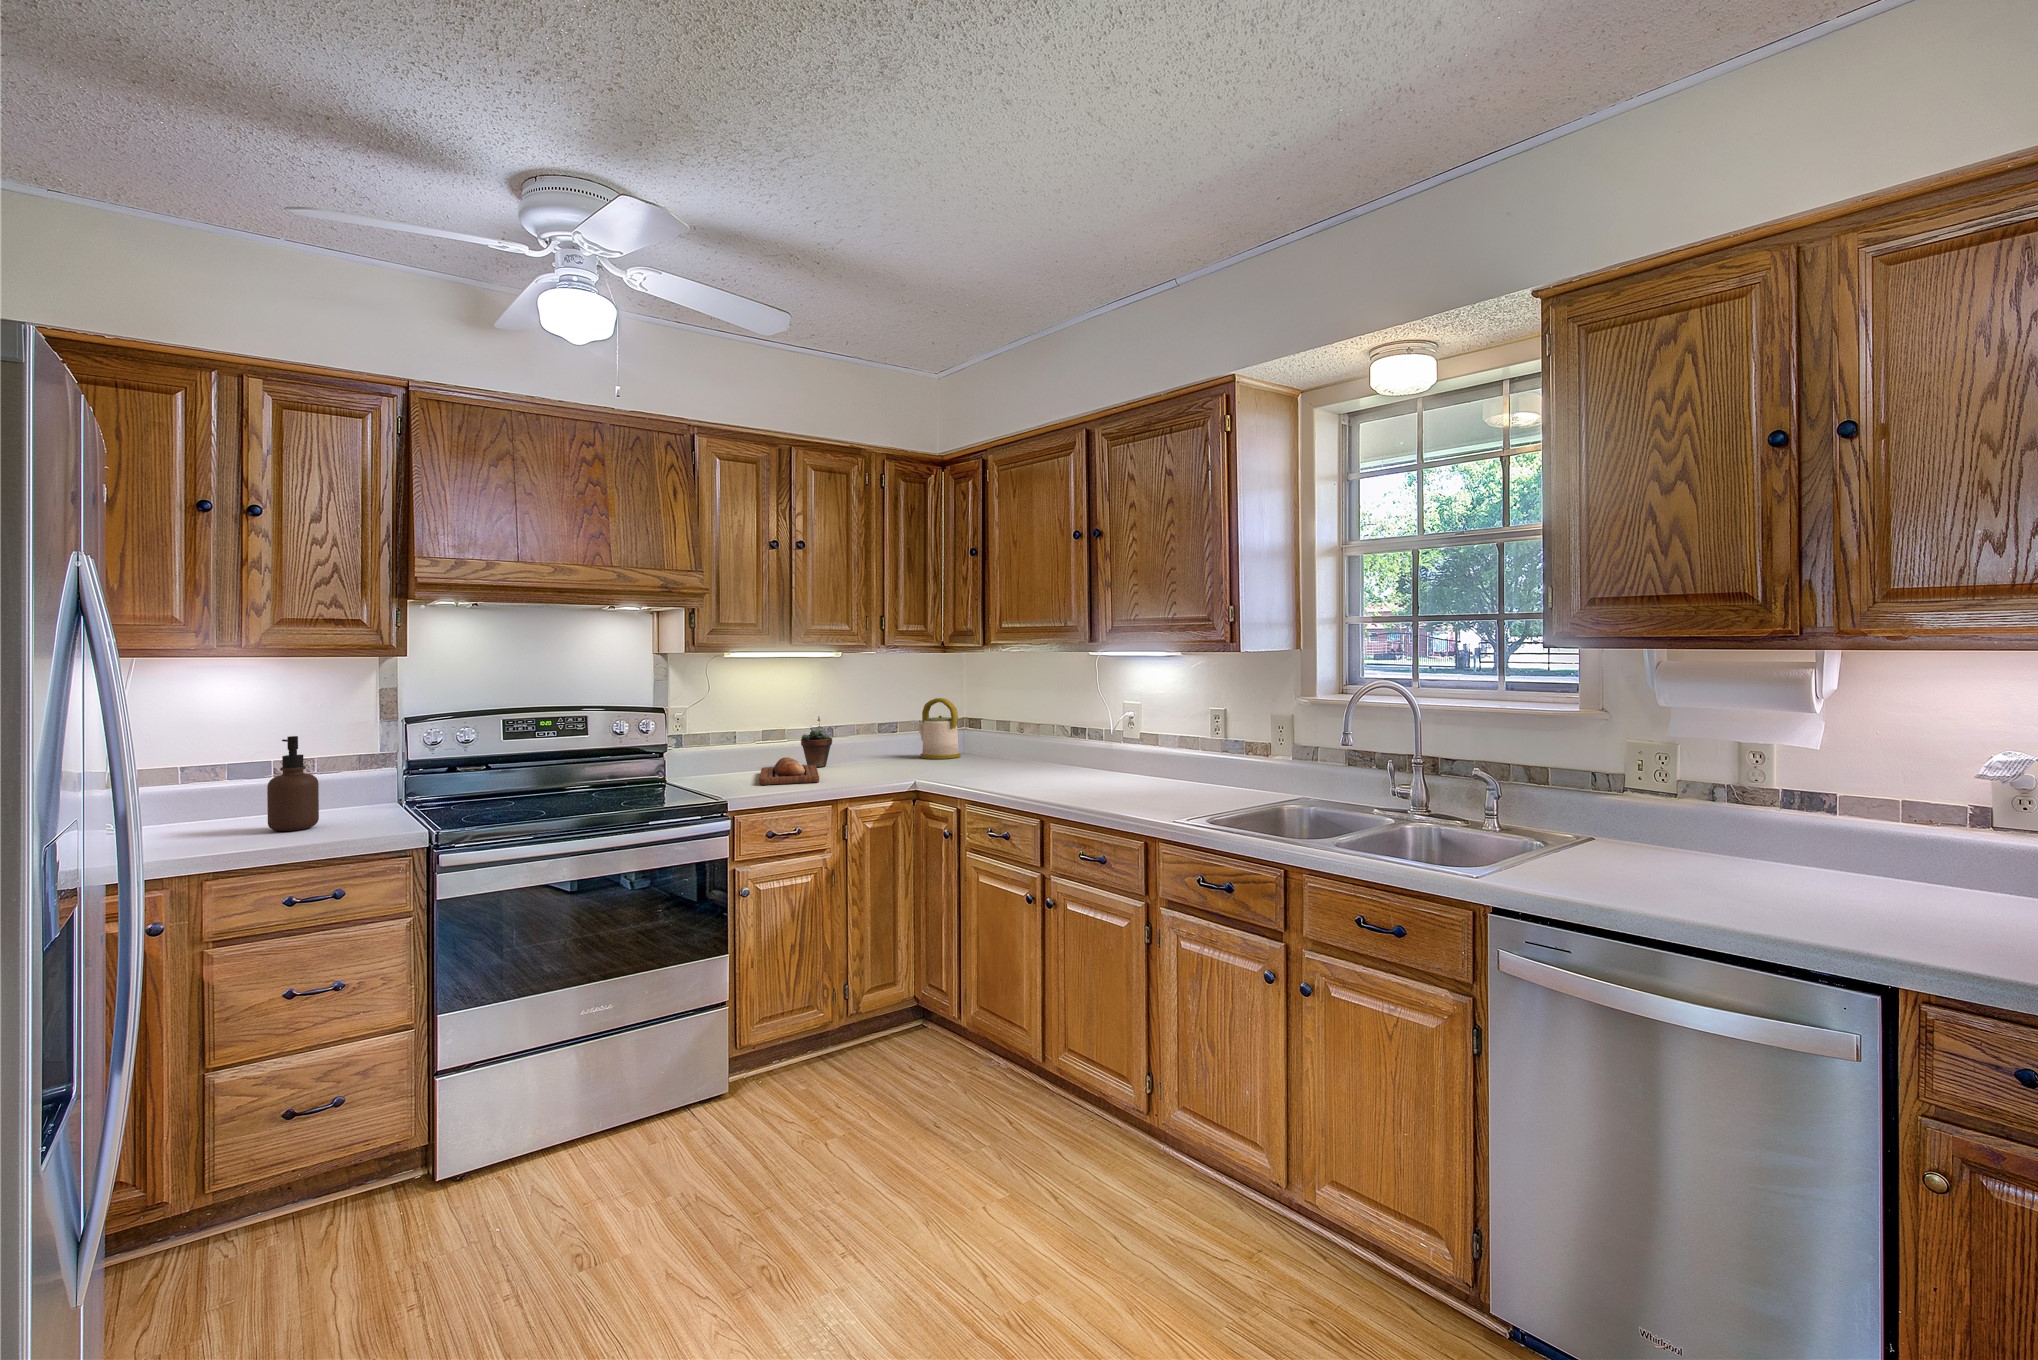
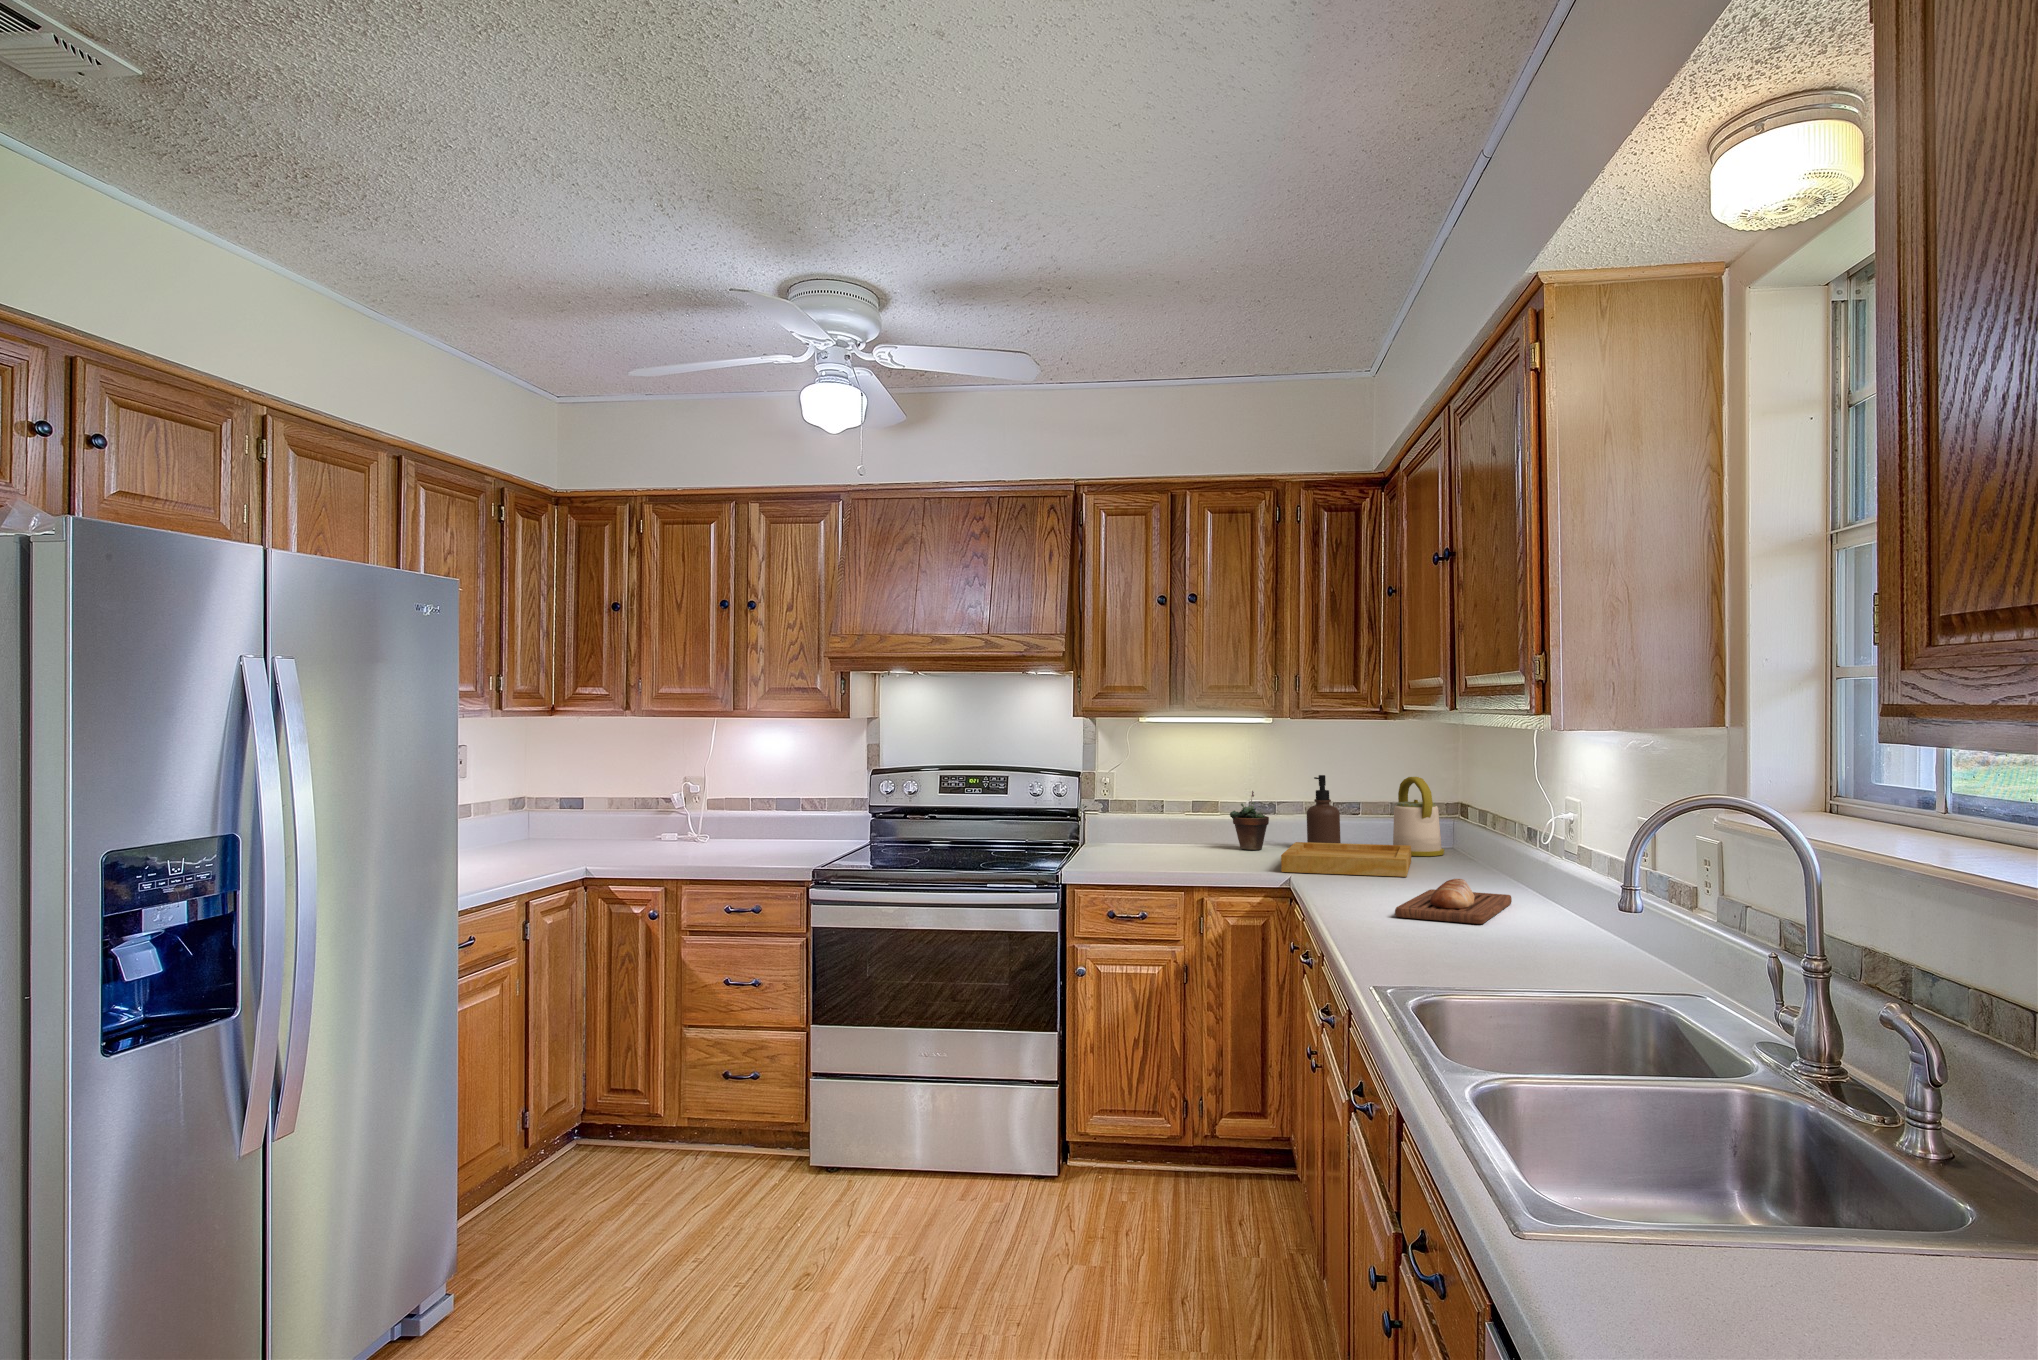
soap dispenser: present [267,736,319,831] -> present [1307,775,1341,843]
tray: none [872,750,992,779] -> present [1281,842,1411,877]
bread loaf: present [759,757,819,785] -> present [1395,879,1512,924]

